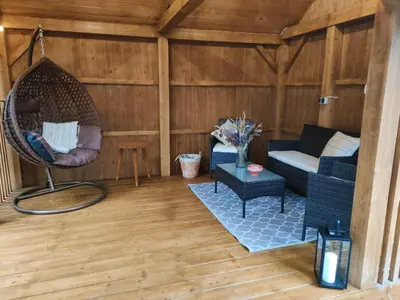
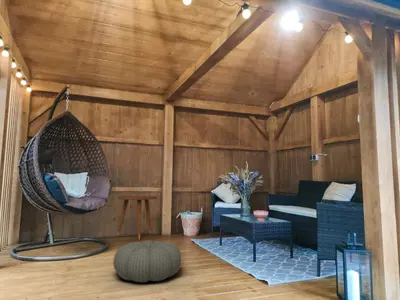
pouf: none [106,203,170,247] -> present [113,241,181,282]

